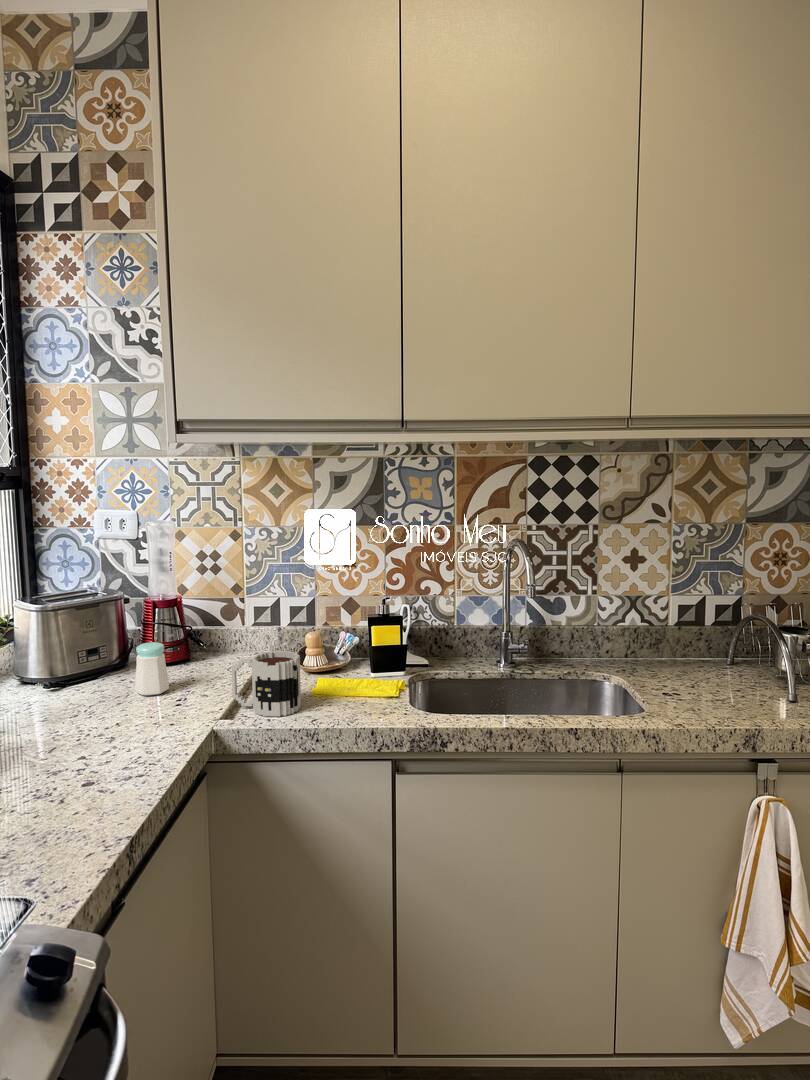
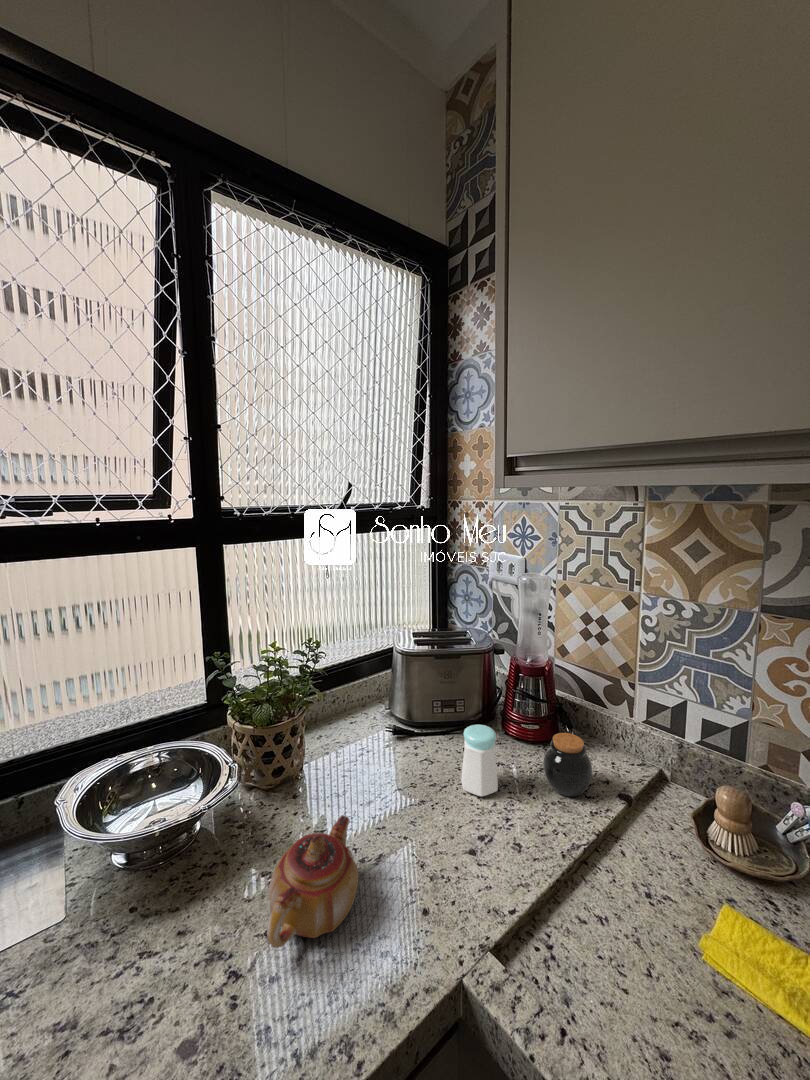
jar: none [195,636,232,679] -> present [543,733,592,797]
mug: present [232,651,301,716] -> none [544,828,663,994]
teapot: none [58,700,126,766] -> present [267,815,359,948]

